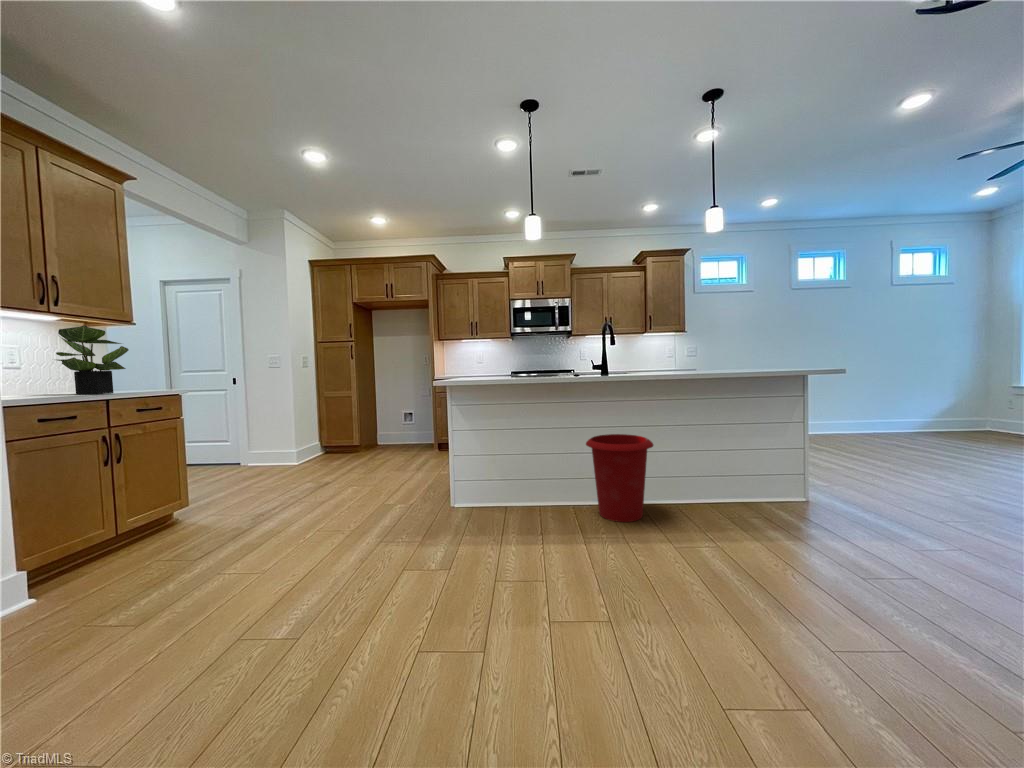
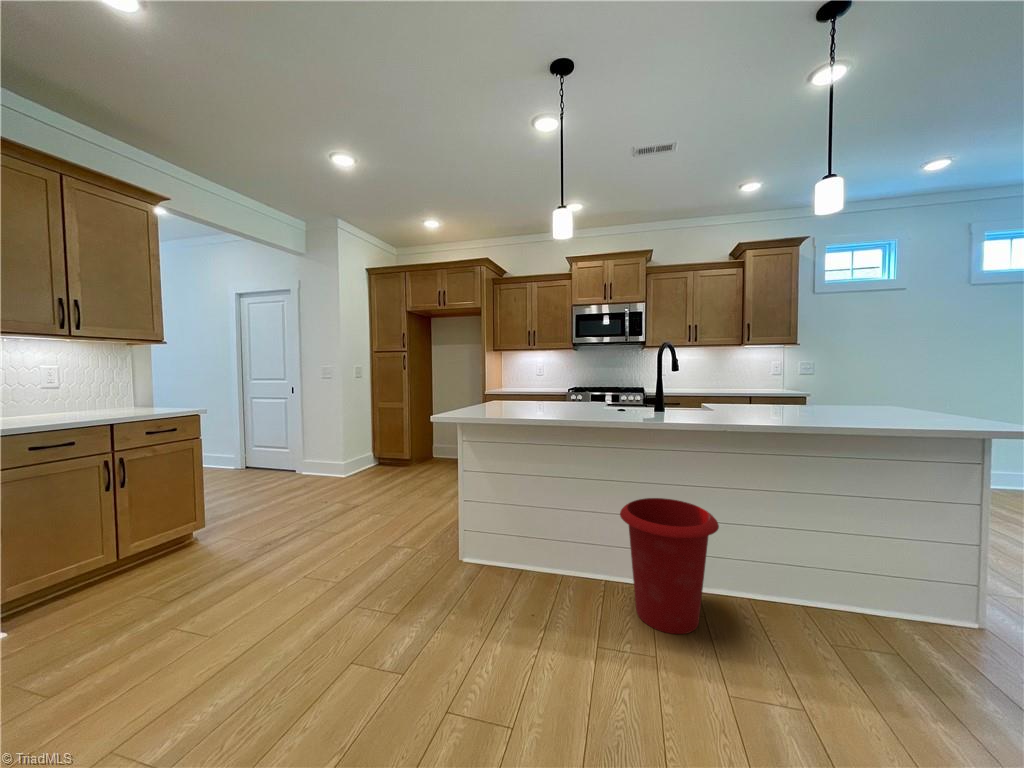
potted plant: present [56,326,128,395] -> none [80,348,155,414]

